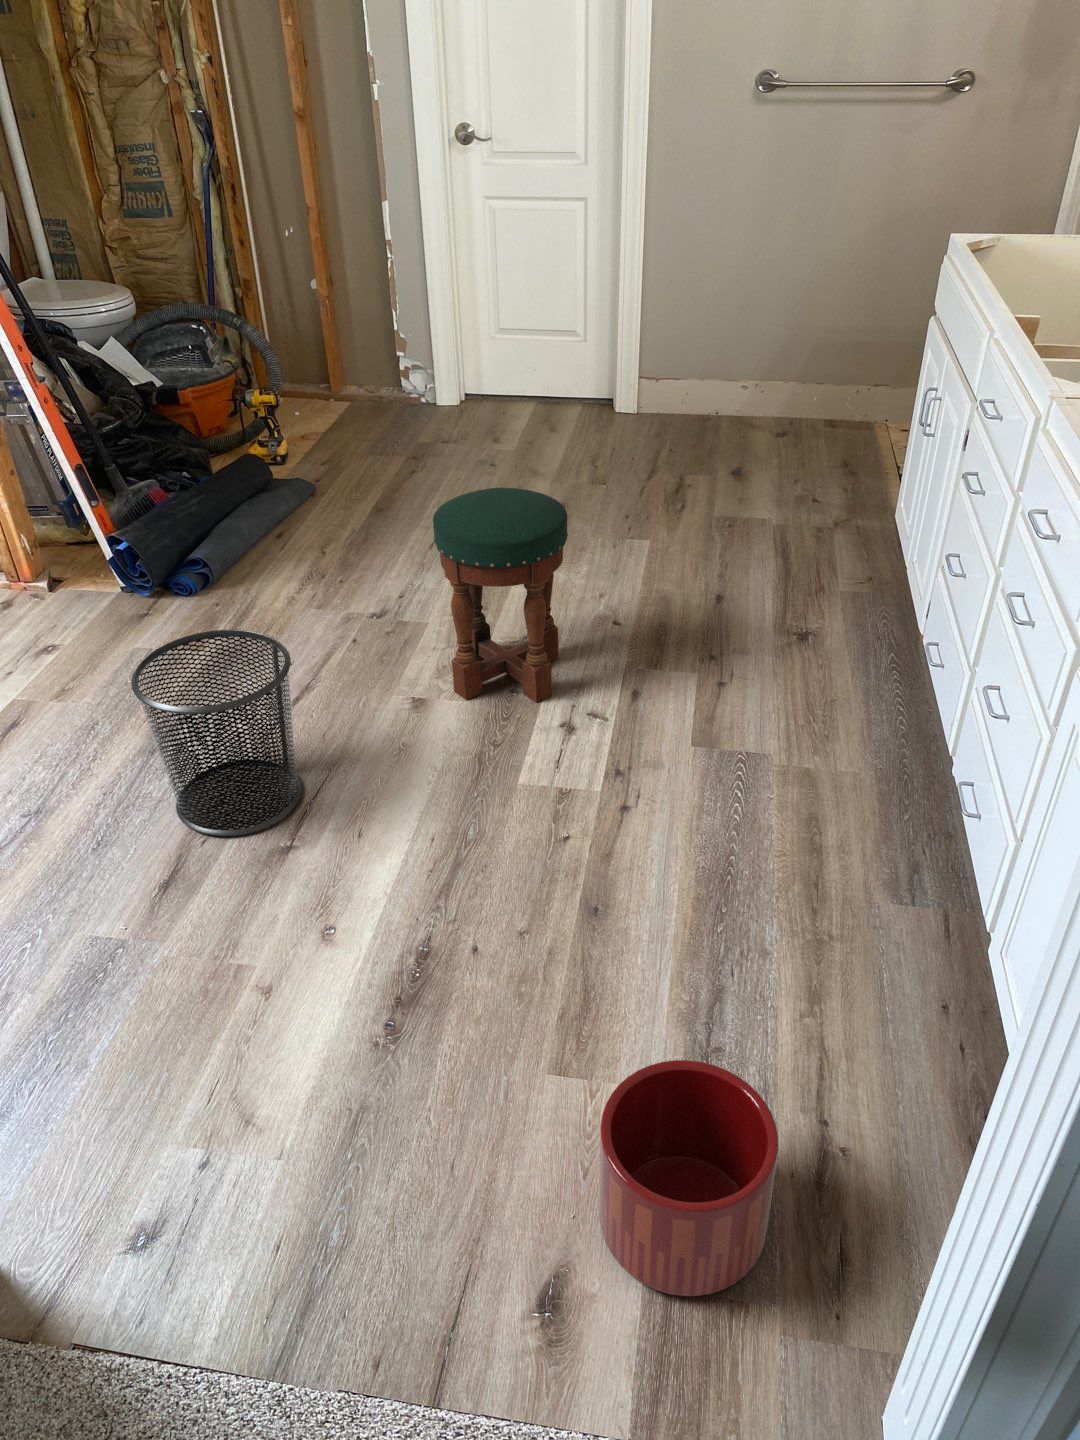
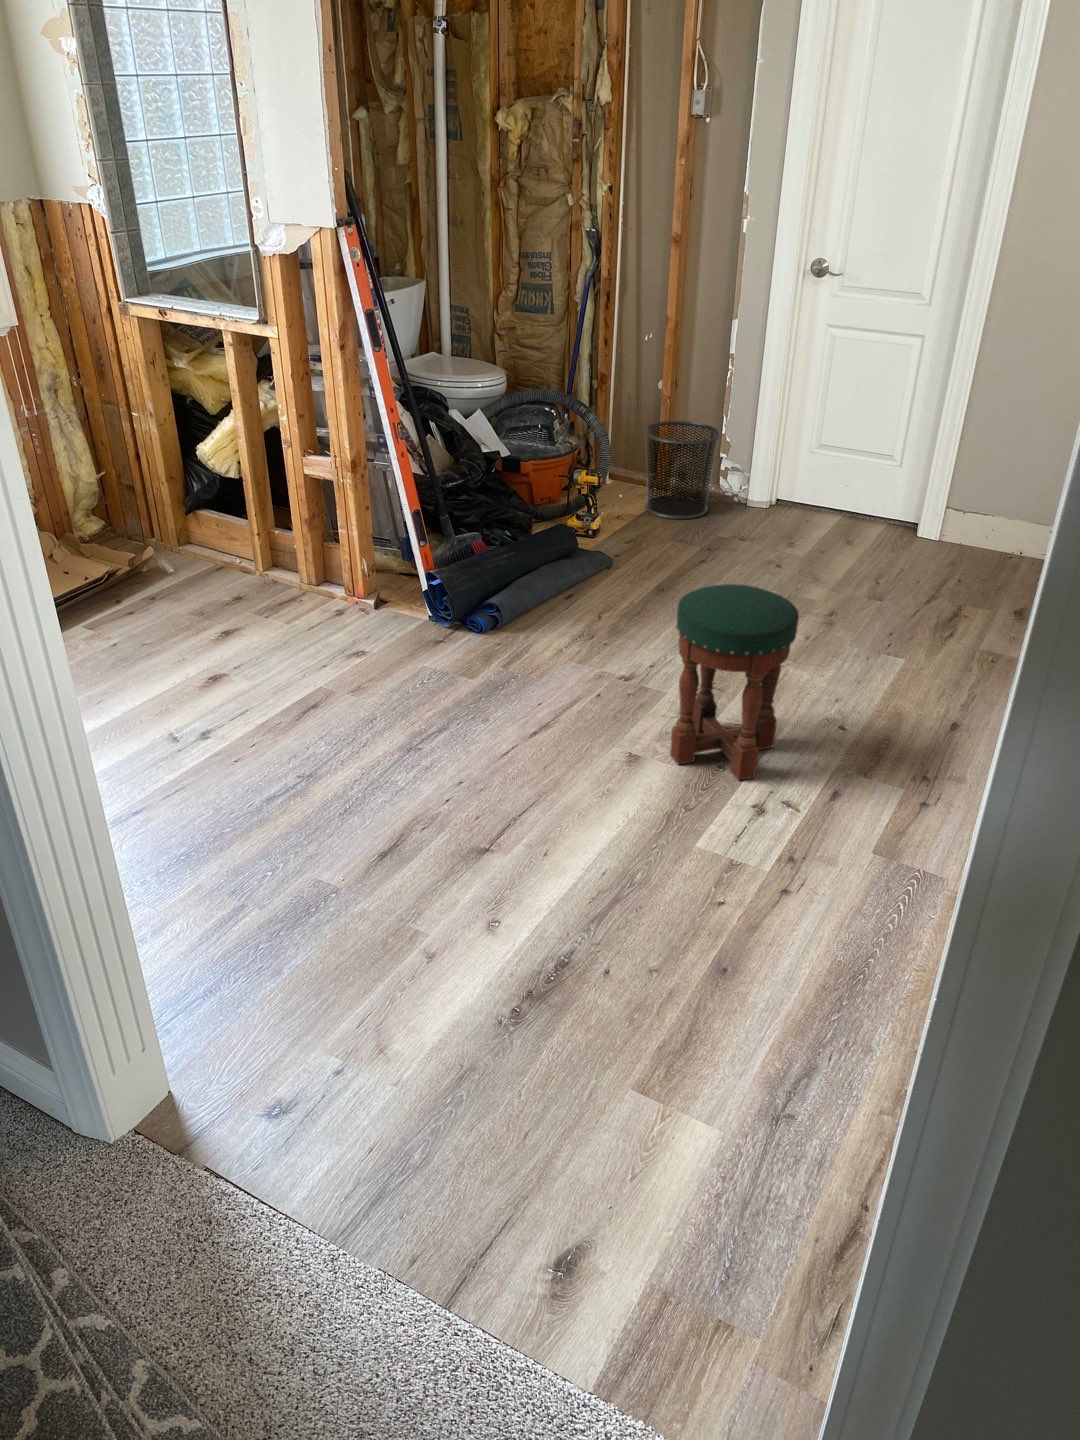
waste bin: present [131,630,301,836] -> present [644,421,720,519]
planter: present [599,1060,778,1296] -> none [628,1095,792,1307]

